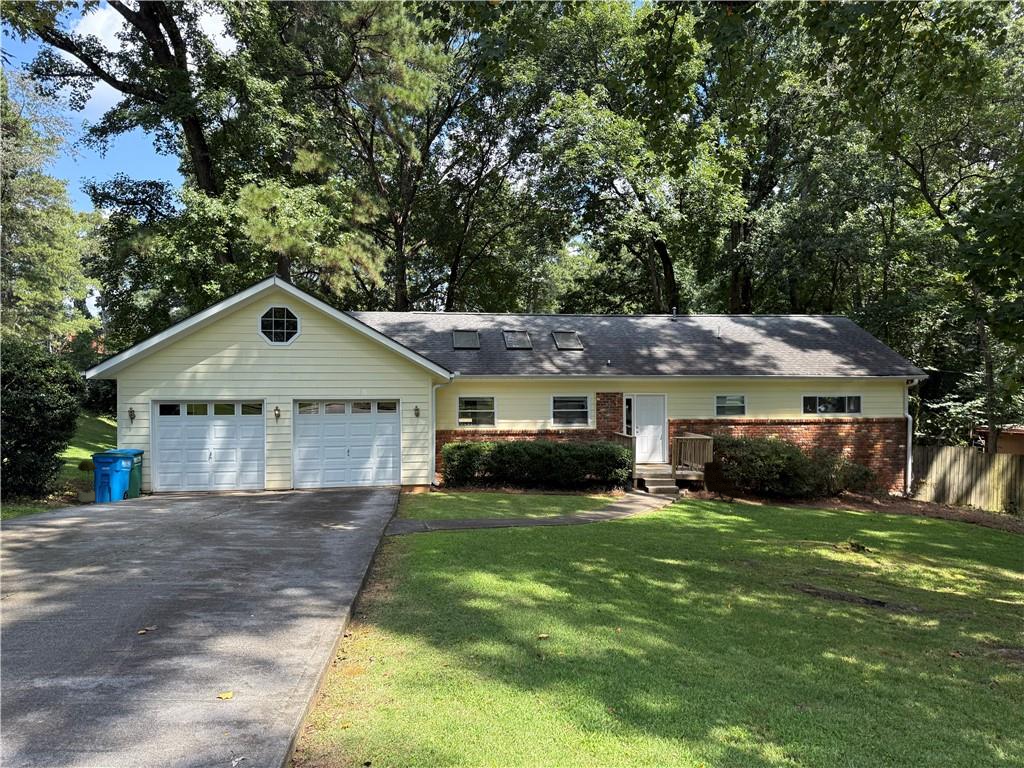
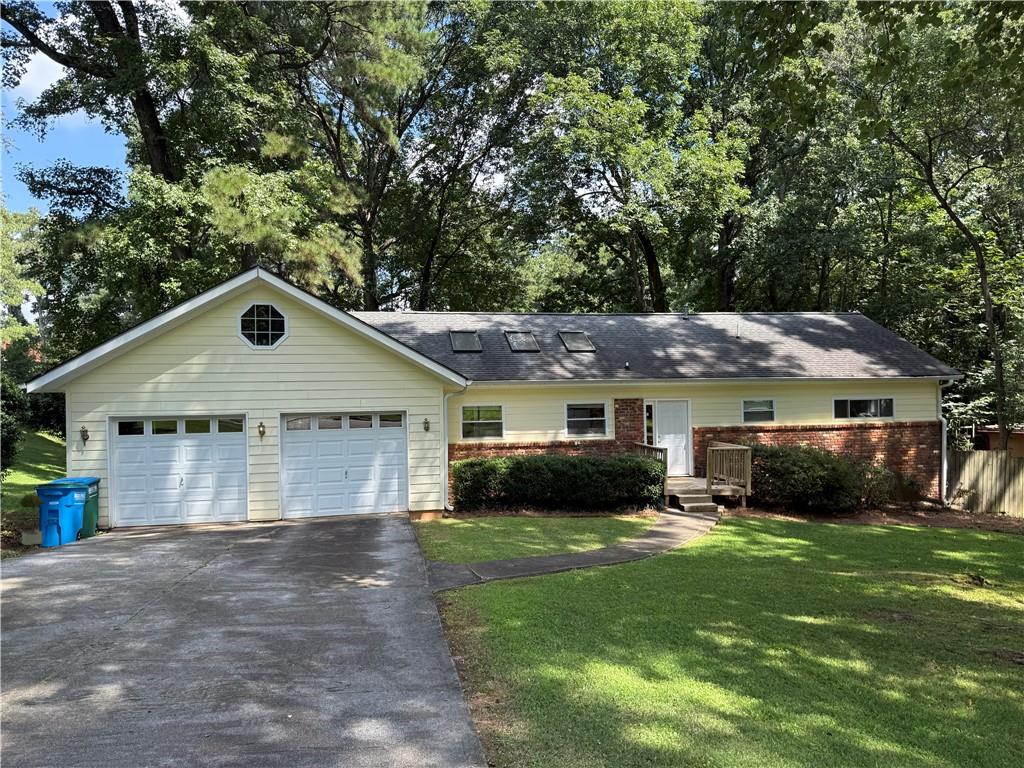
lounge chair: present [703,462,744,503] -> present [892,471,943,511]

